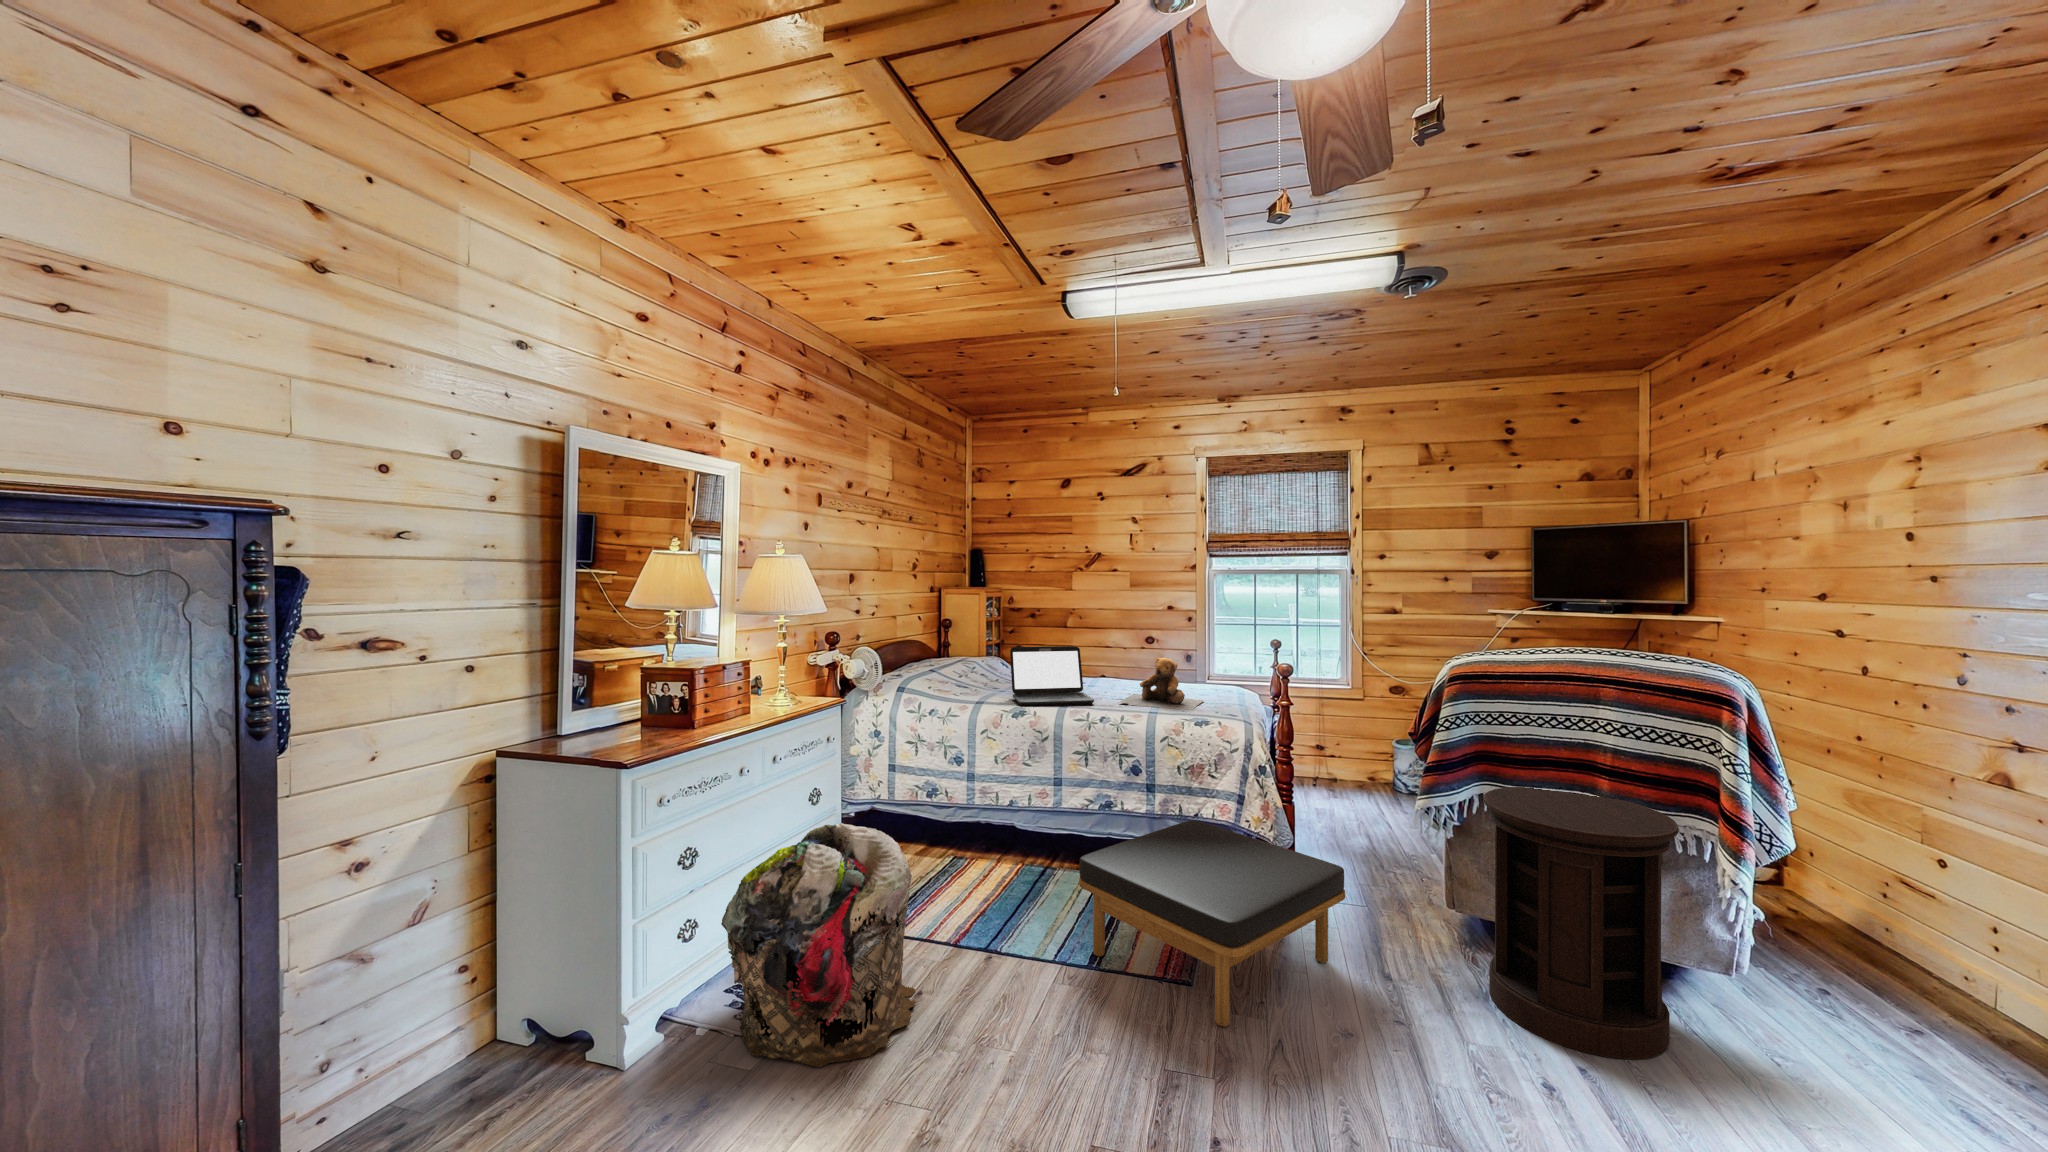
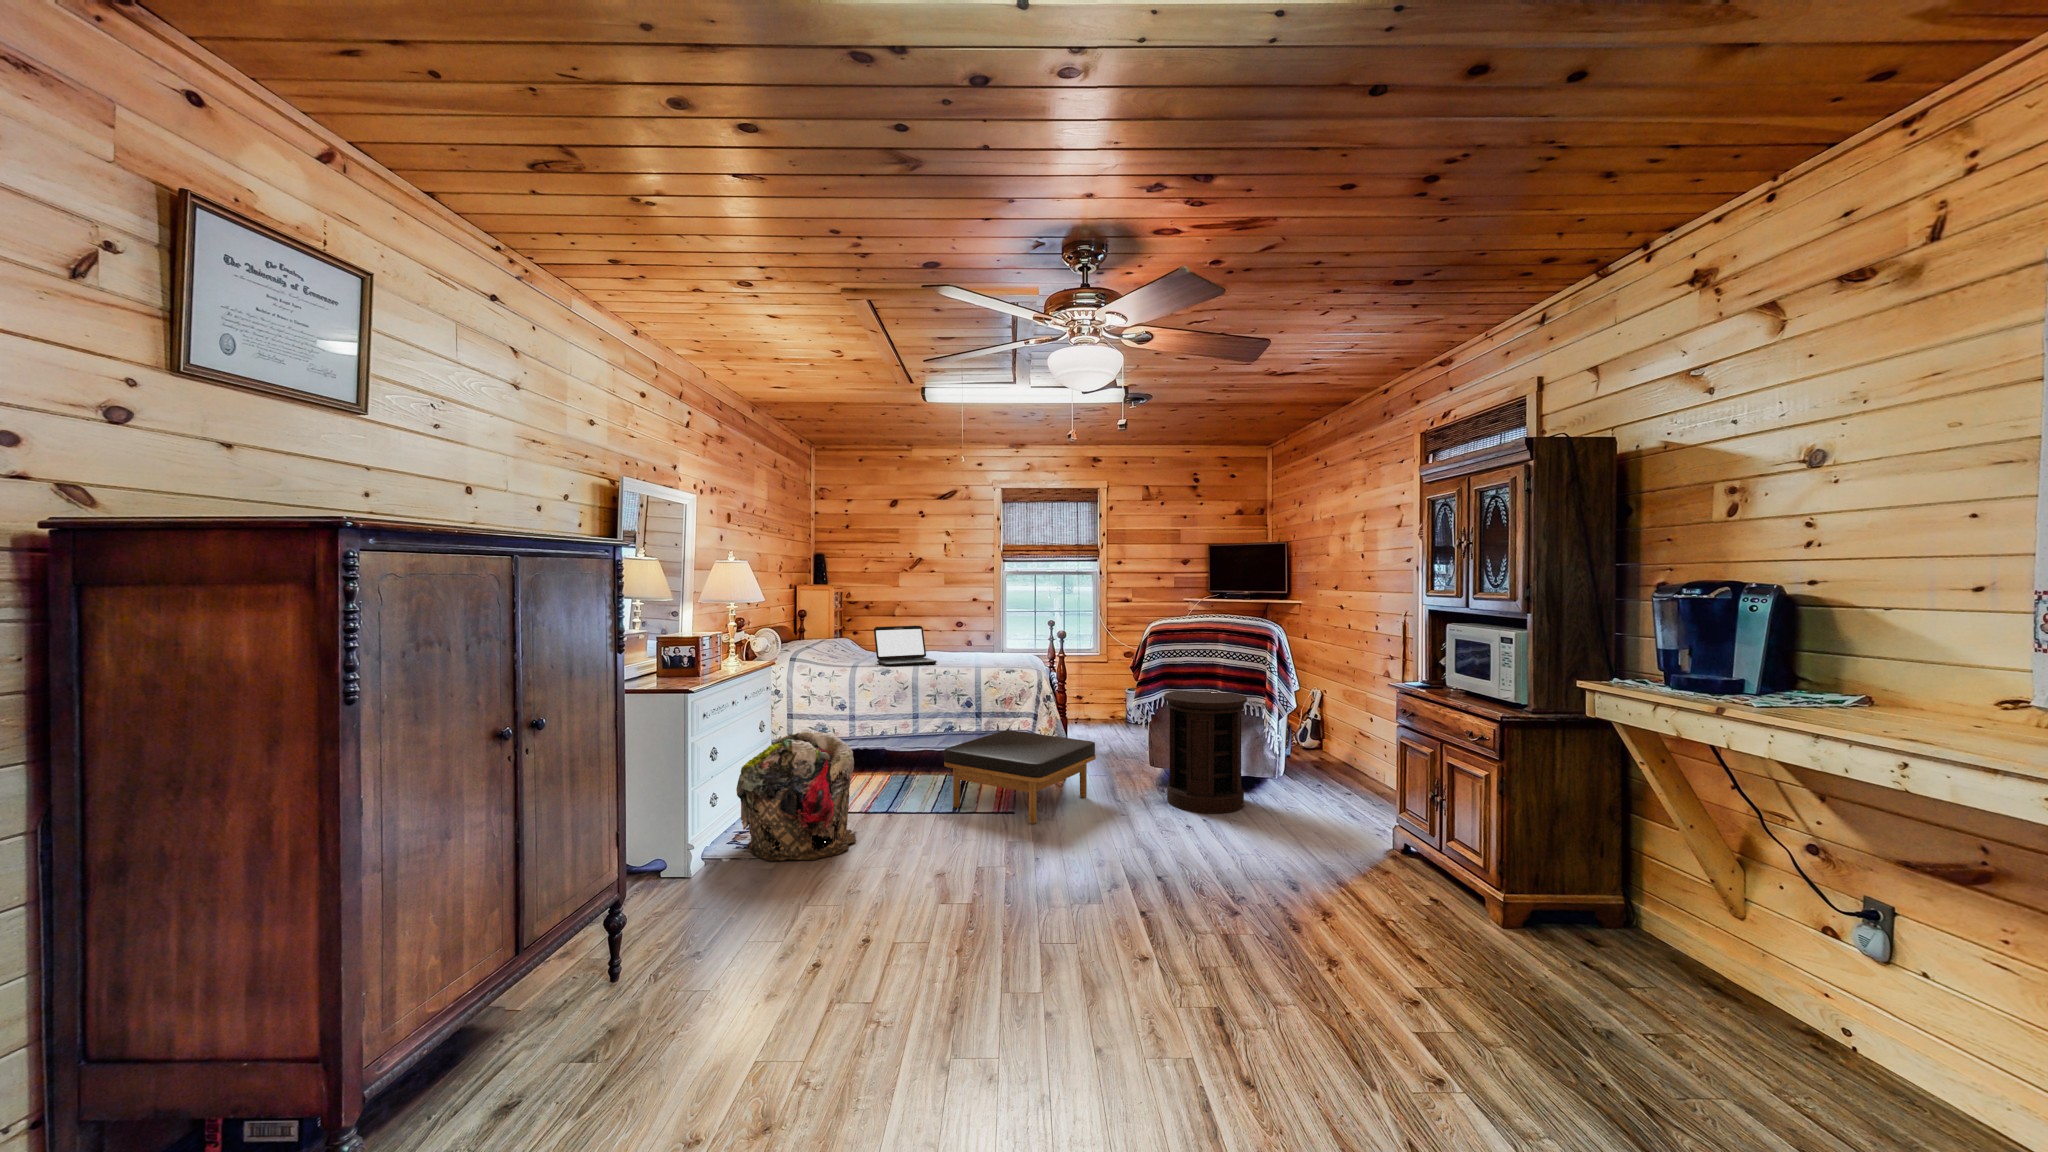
teddy bear: present [1118,658,1203,710] -> none [952,632,1008,665]

